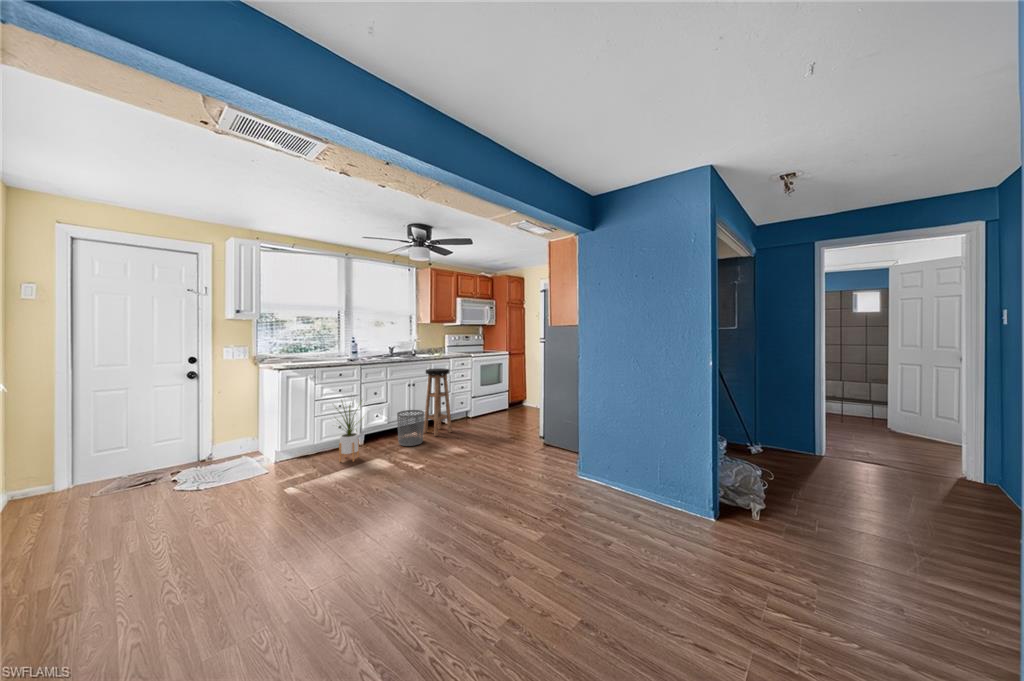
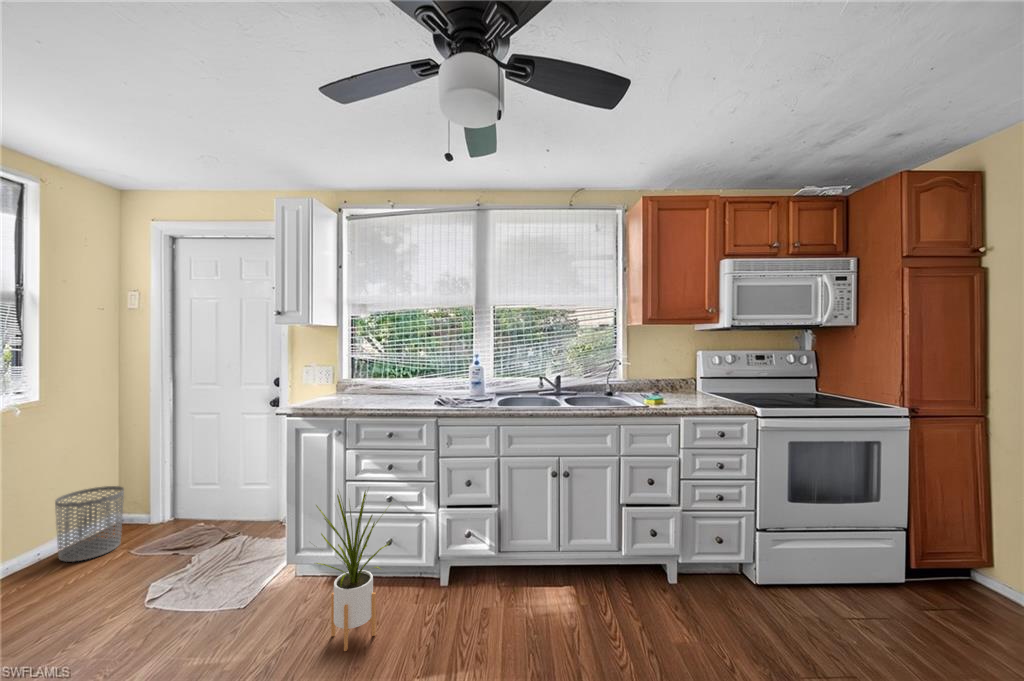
bar stool: present [424,368,452,436] -> none [579,440,647,635]
waste bin: present [397,410,424,446] -> present [55,486,124,562]

